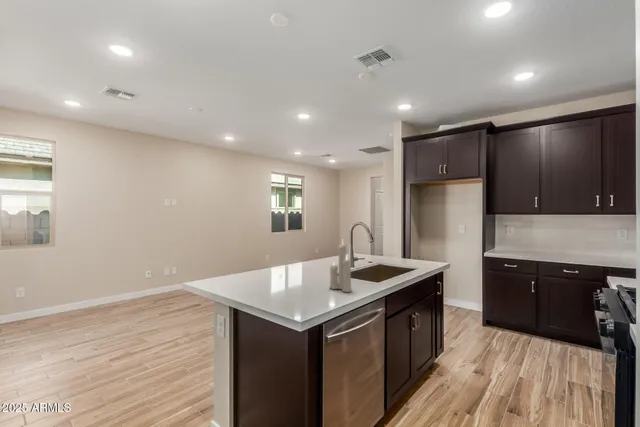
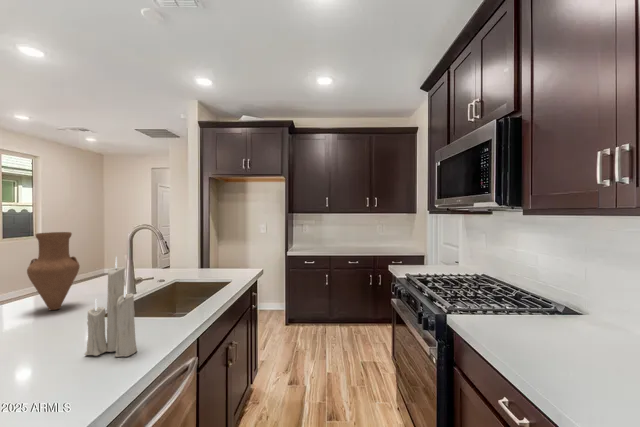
vase: none [305,225,326,268] -> present [27,232,80,310]

